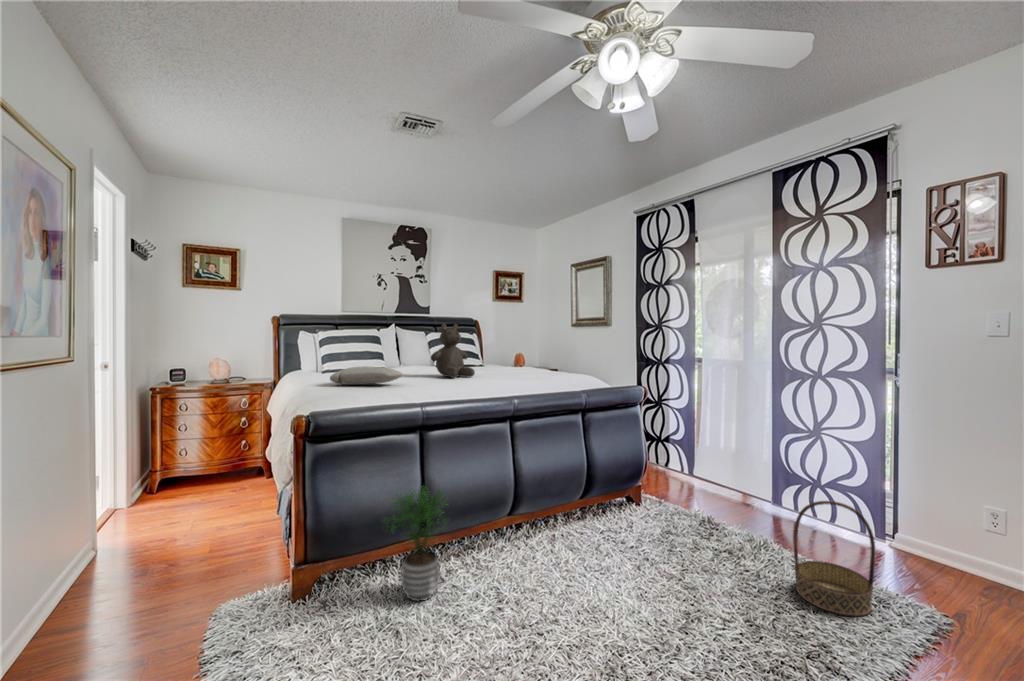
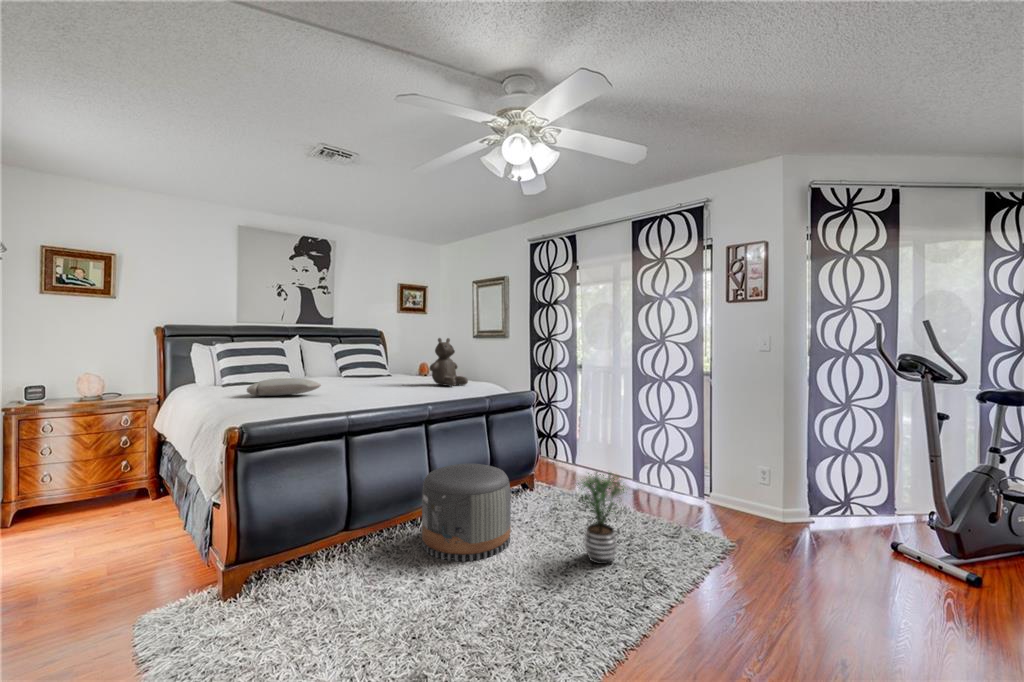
teddy bear: present [431,324,475,378] -> present [430,338,468,386]
pouf: none [507,470,612,591] -> present [422,464,511,562]
potted plant: present [389,487,447,601] -> present [578,472,624,564]
basket: present [793,501,875,616] -> none [643,470,694,551]

